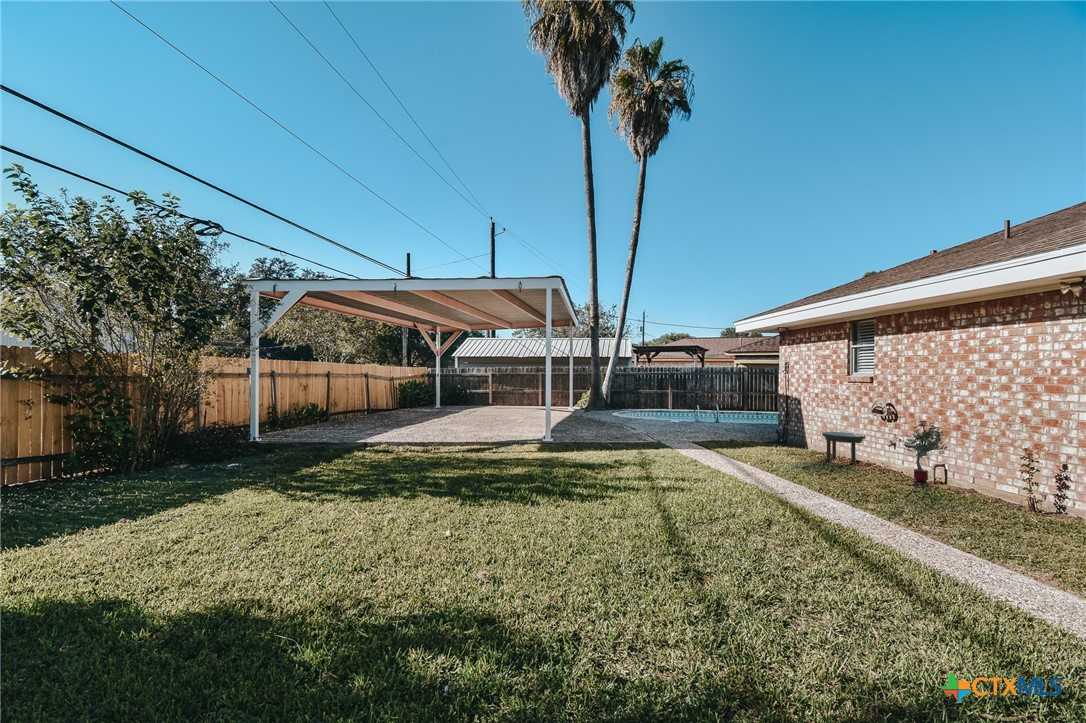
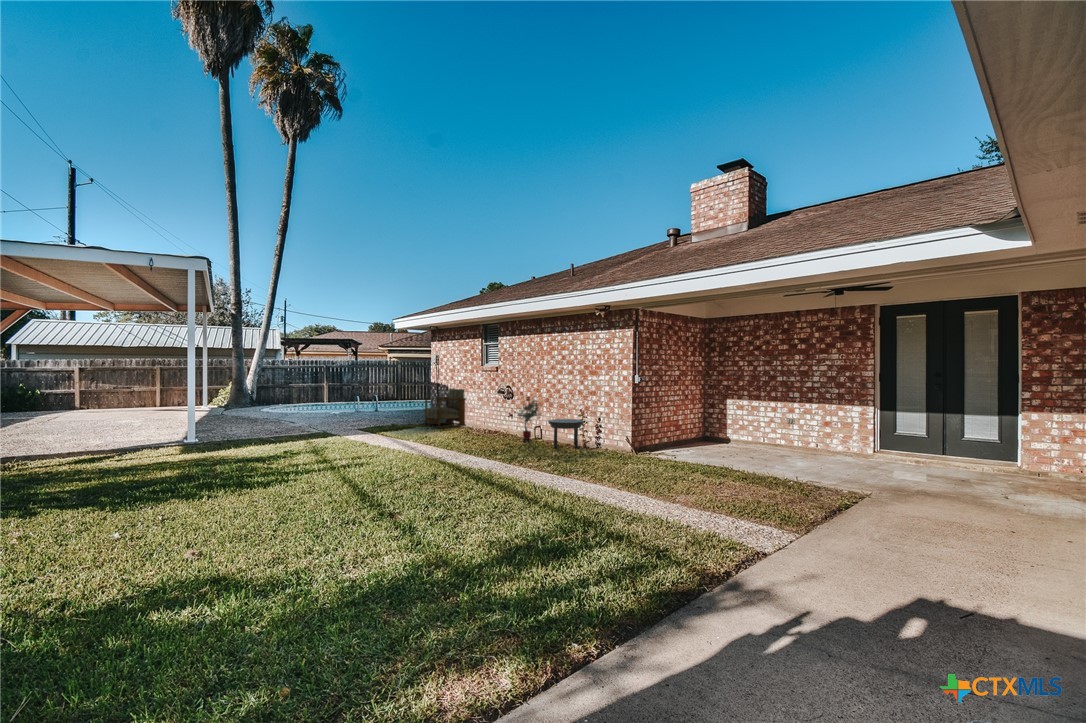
armchair: none [769,402,826,451] -> present [424,388,466,428]
side table: present [822,432,866,464] -> present [548,419,583,448]

